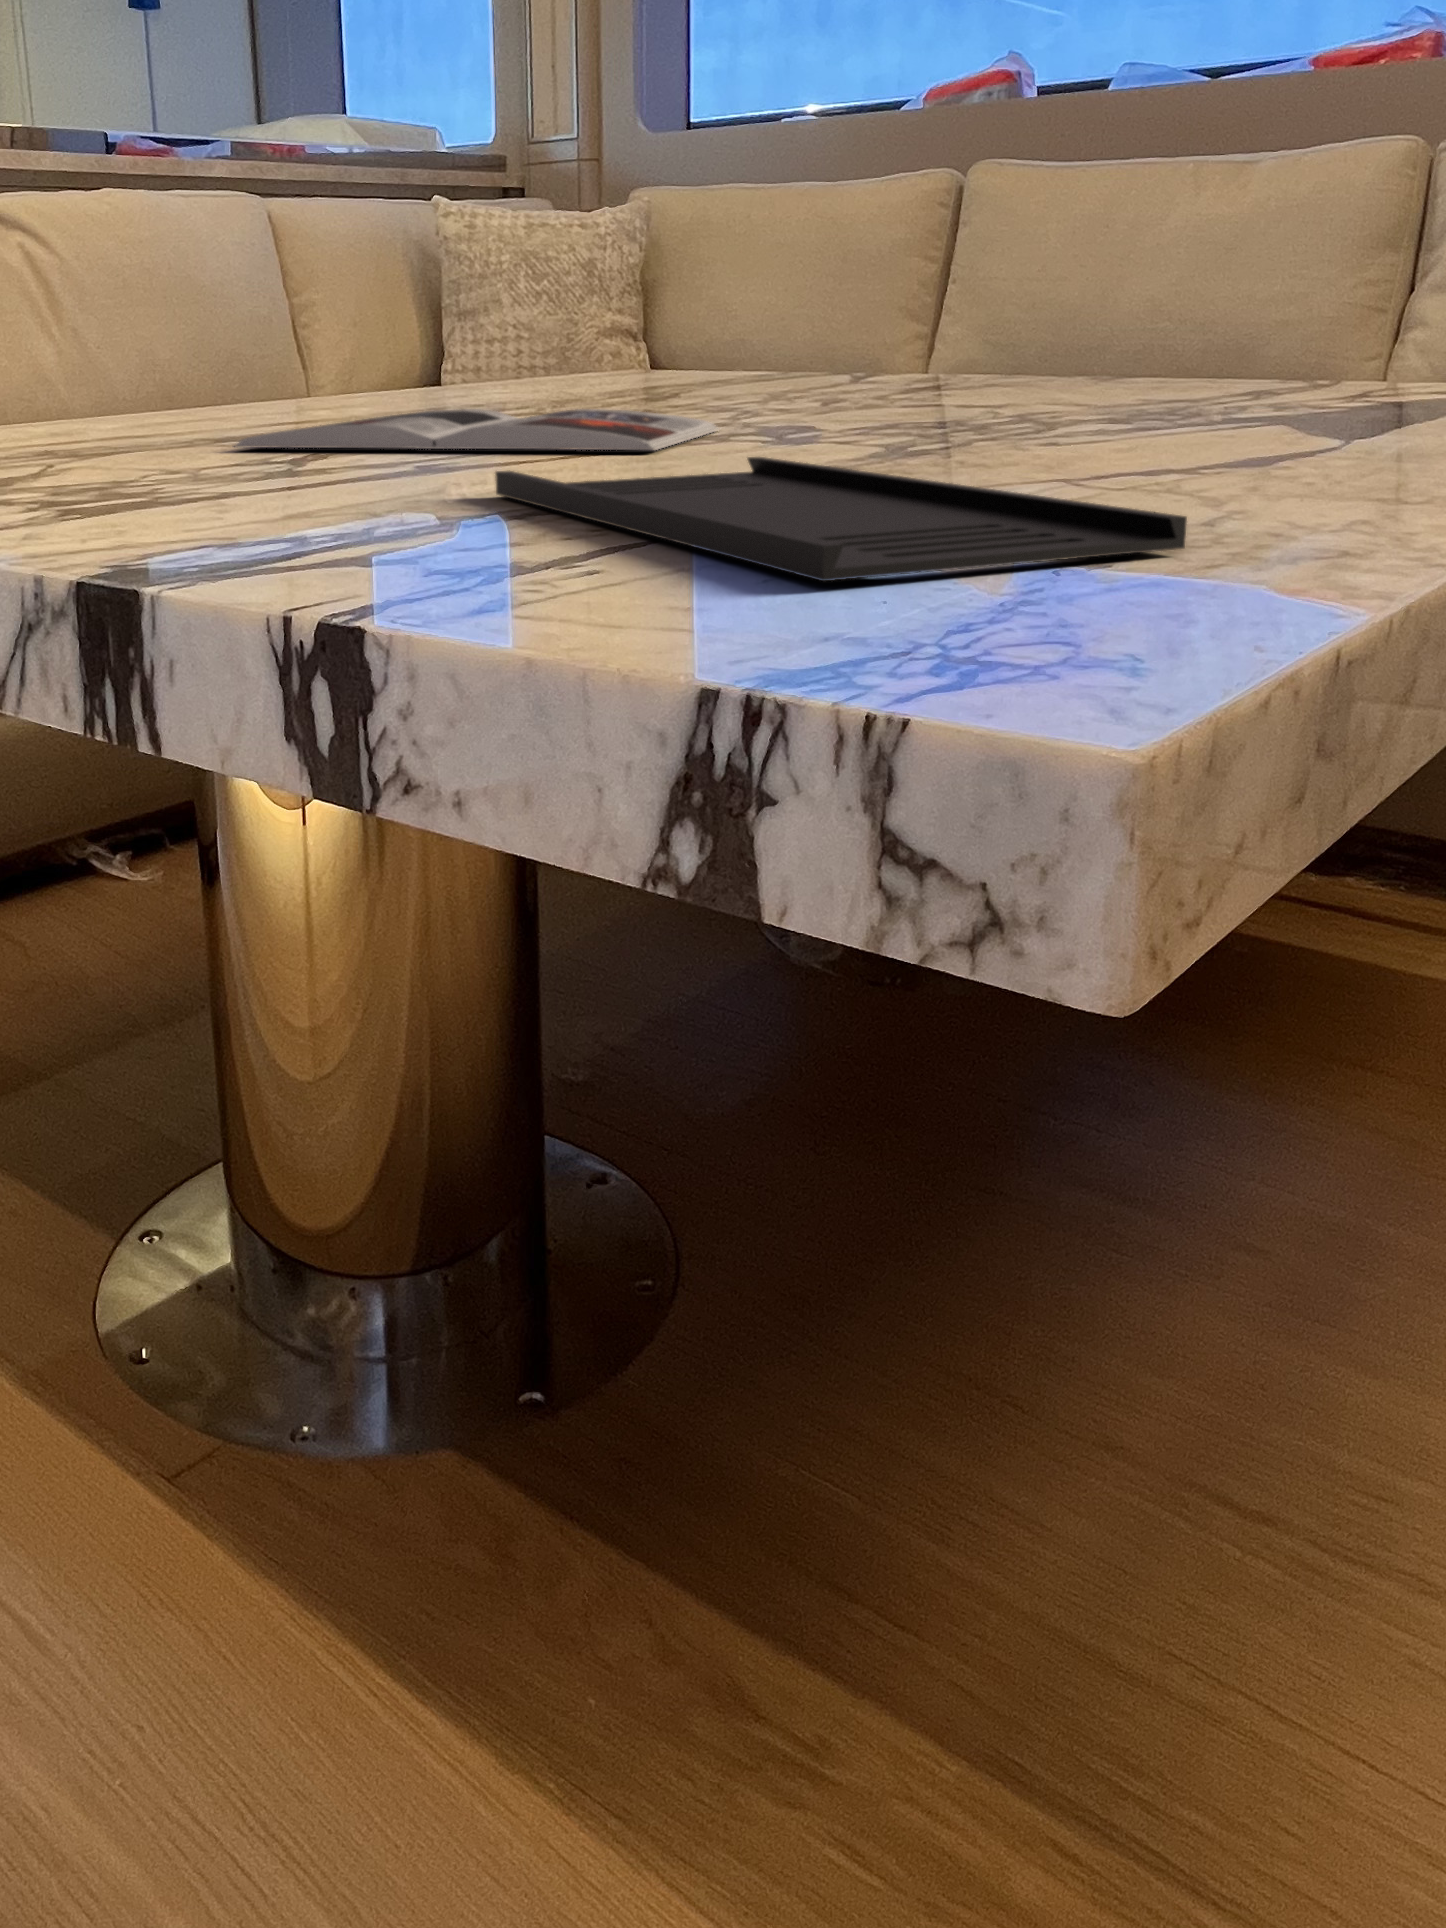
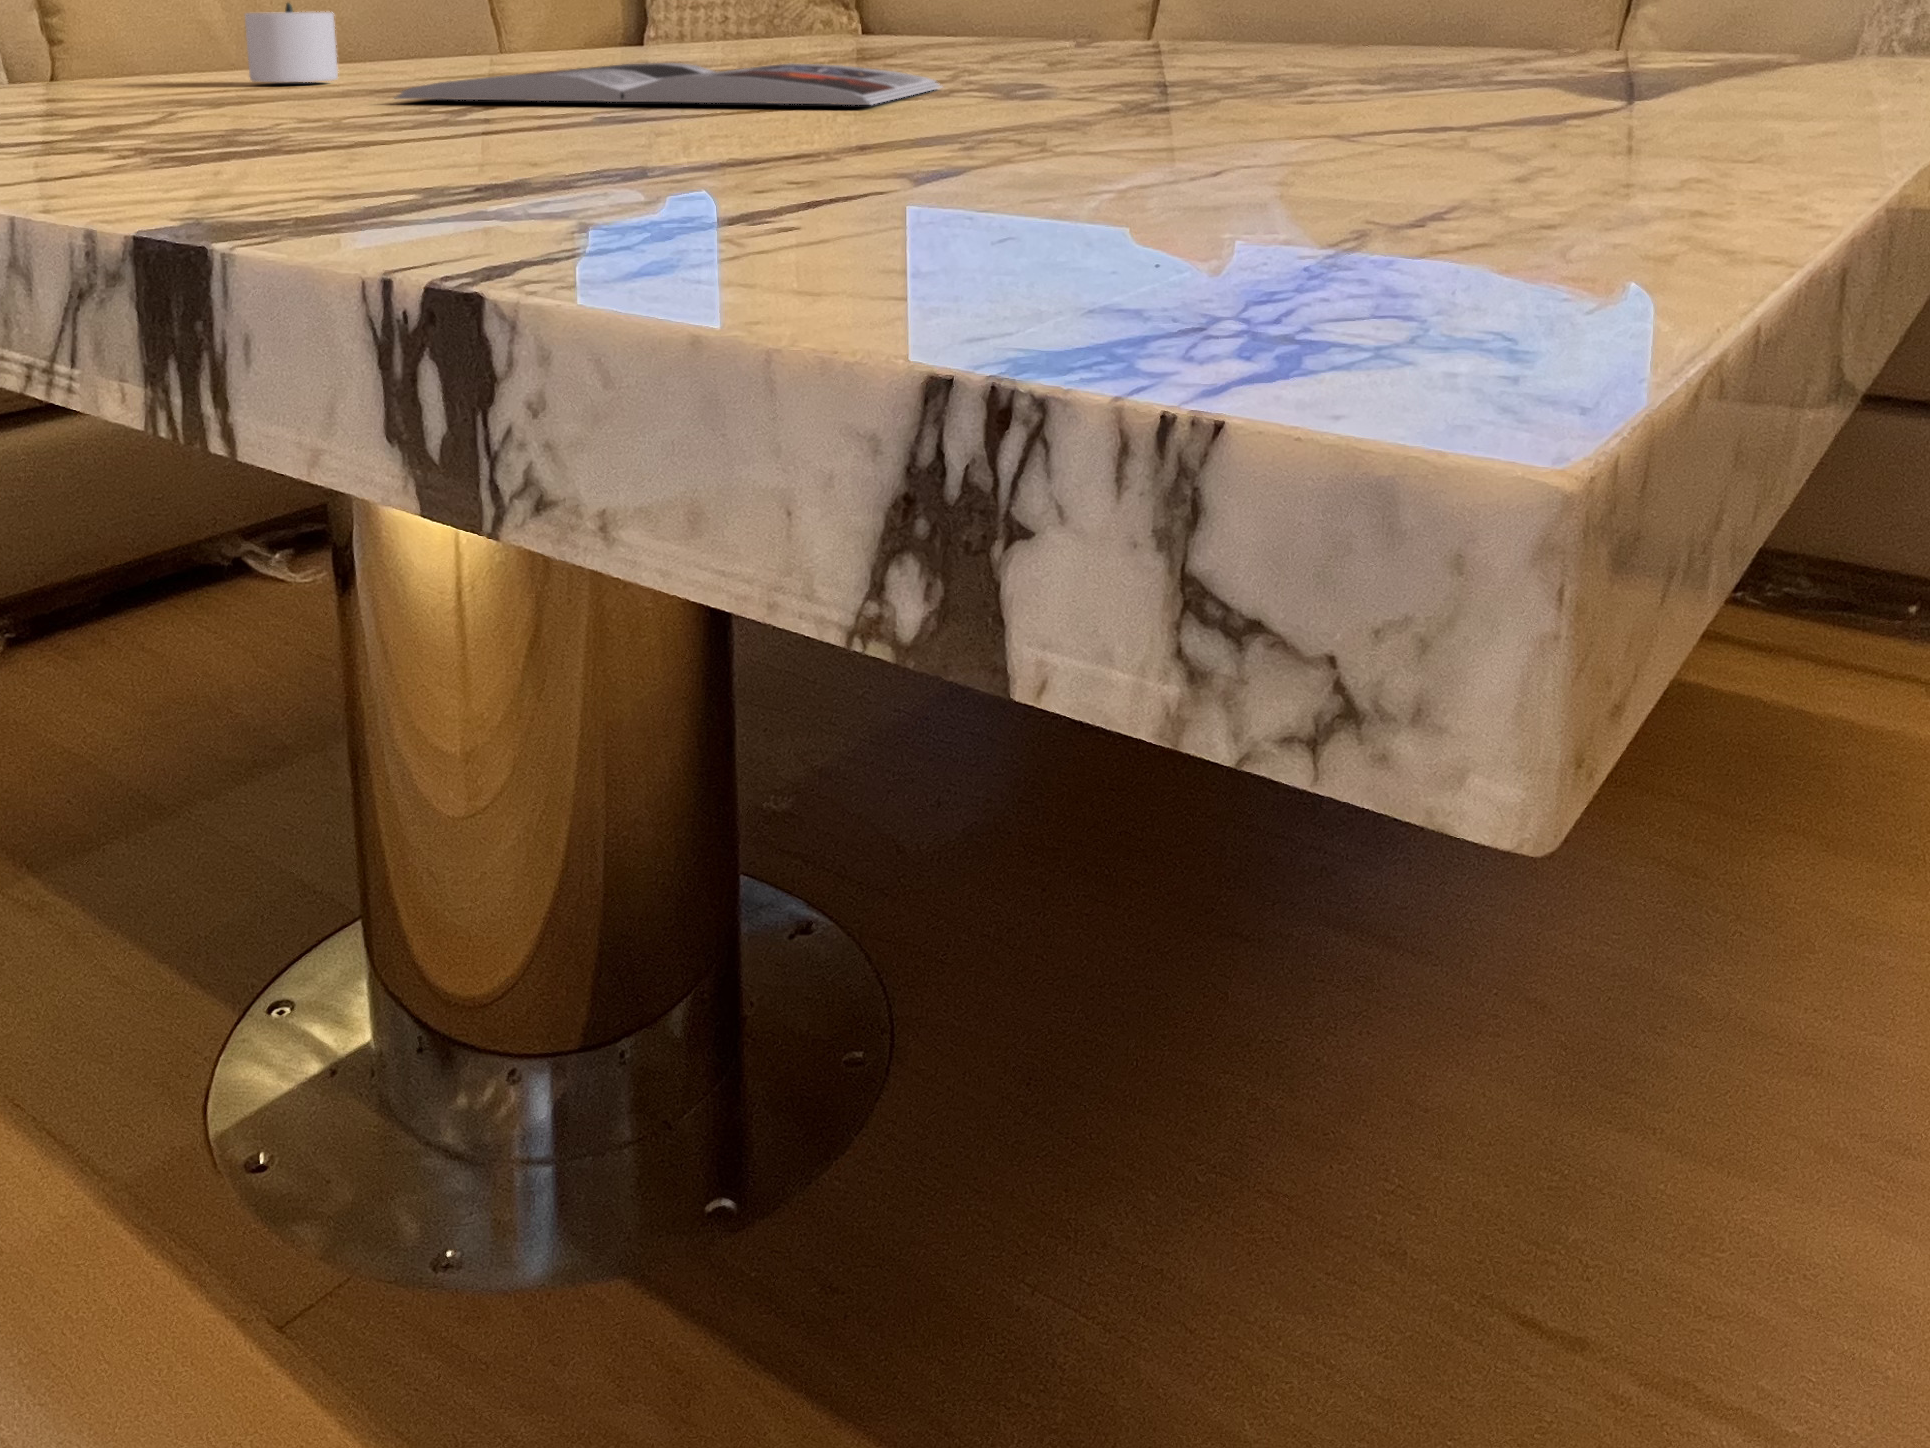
candle: none [93,357,209,430] -> present [245,3,338,82]
tray: present [495,457,1187,581] -> none [684,108,1510,240]

